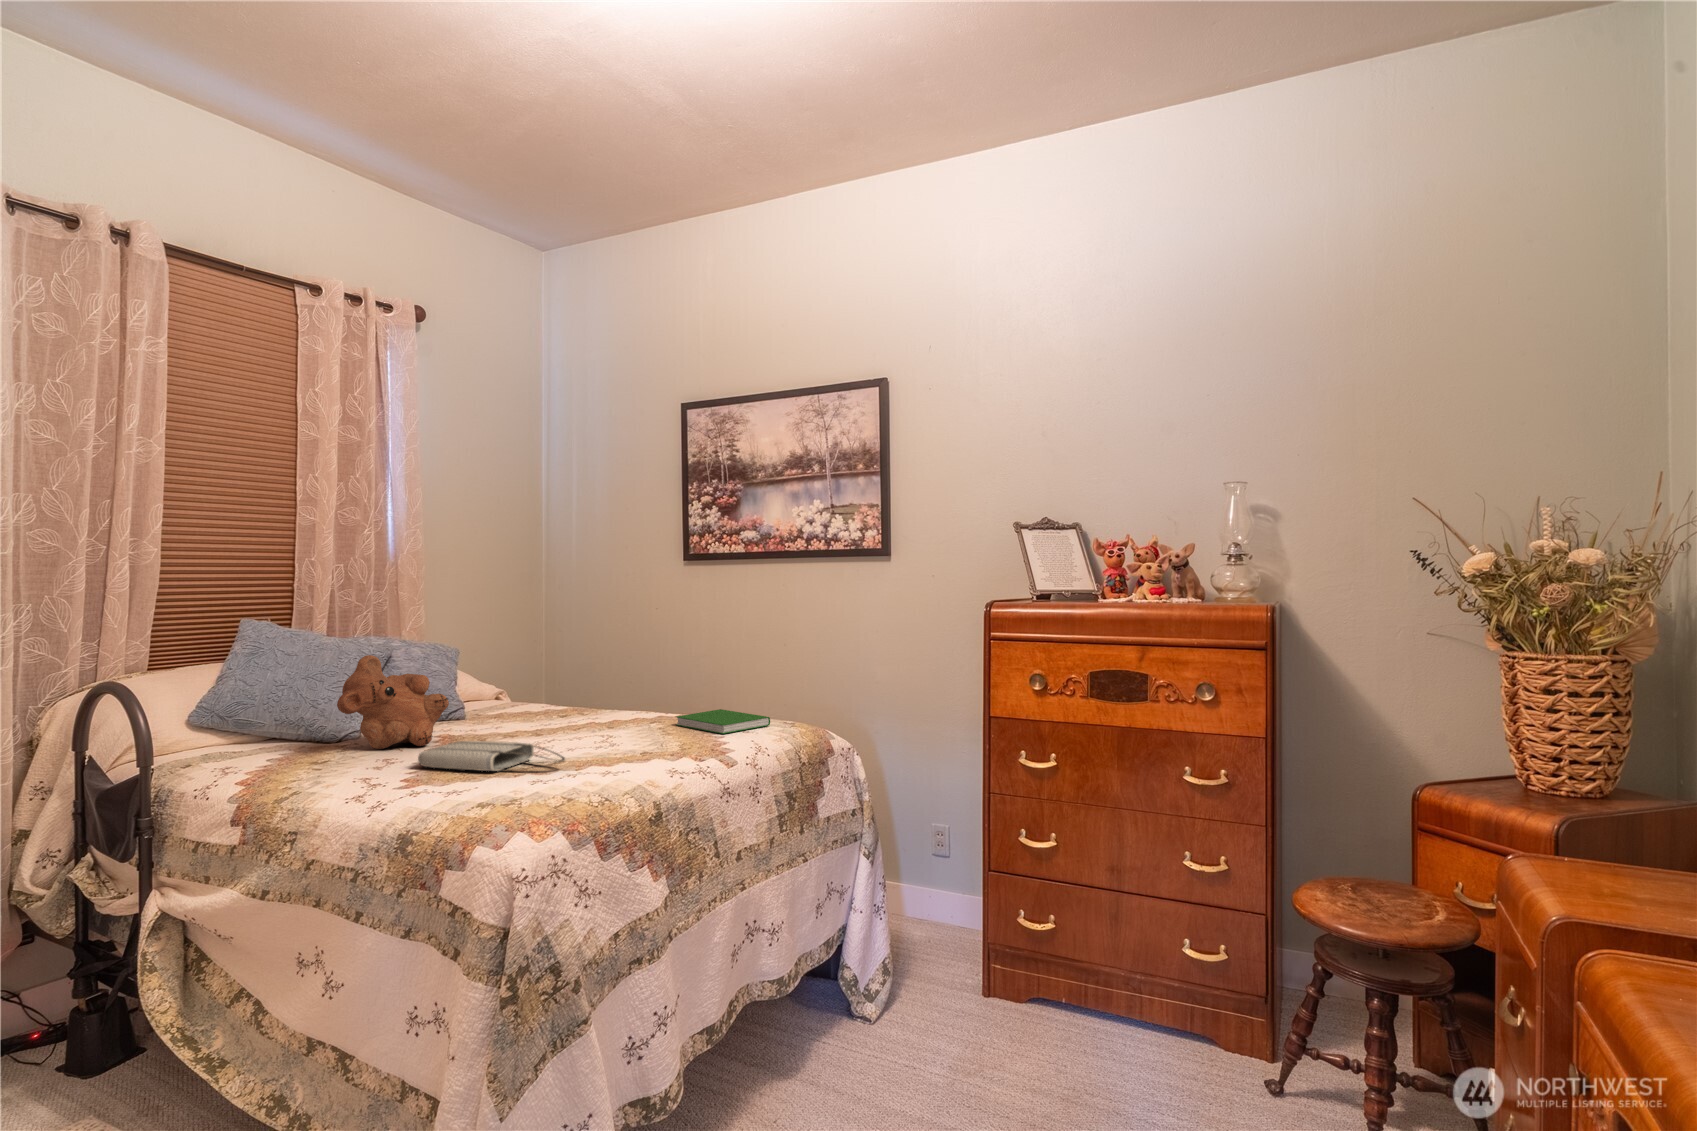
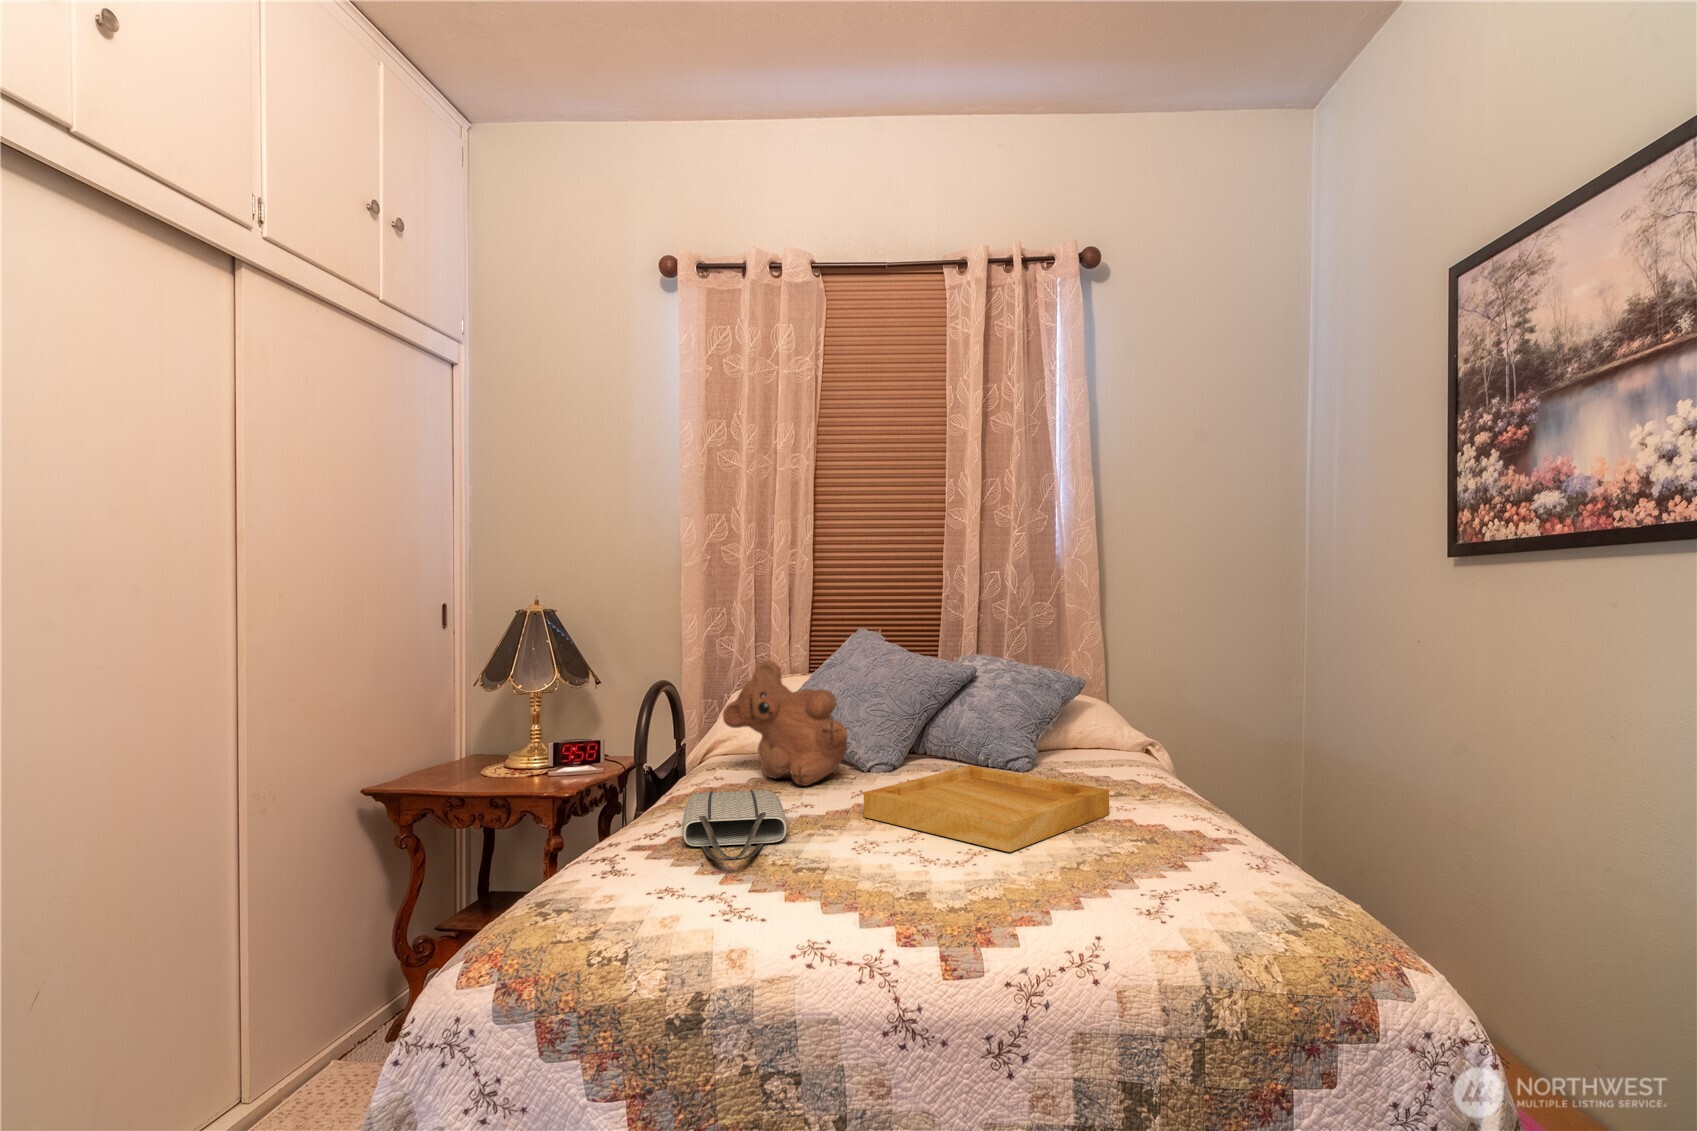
tray: none [518,704,641,745] -> present [864,766,1109,852]
hardcover book: present [676,709,770,734] -> none [1110,835,1252,912]

